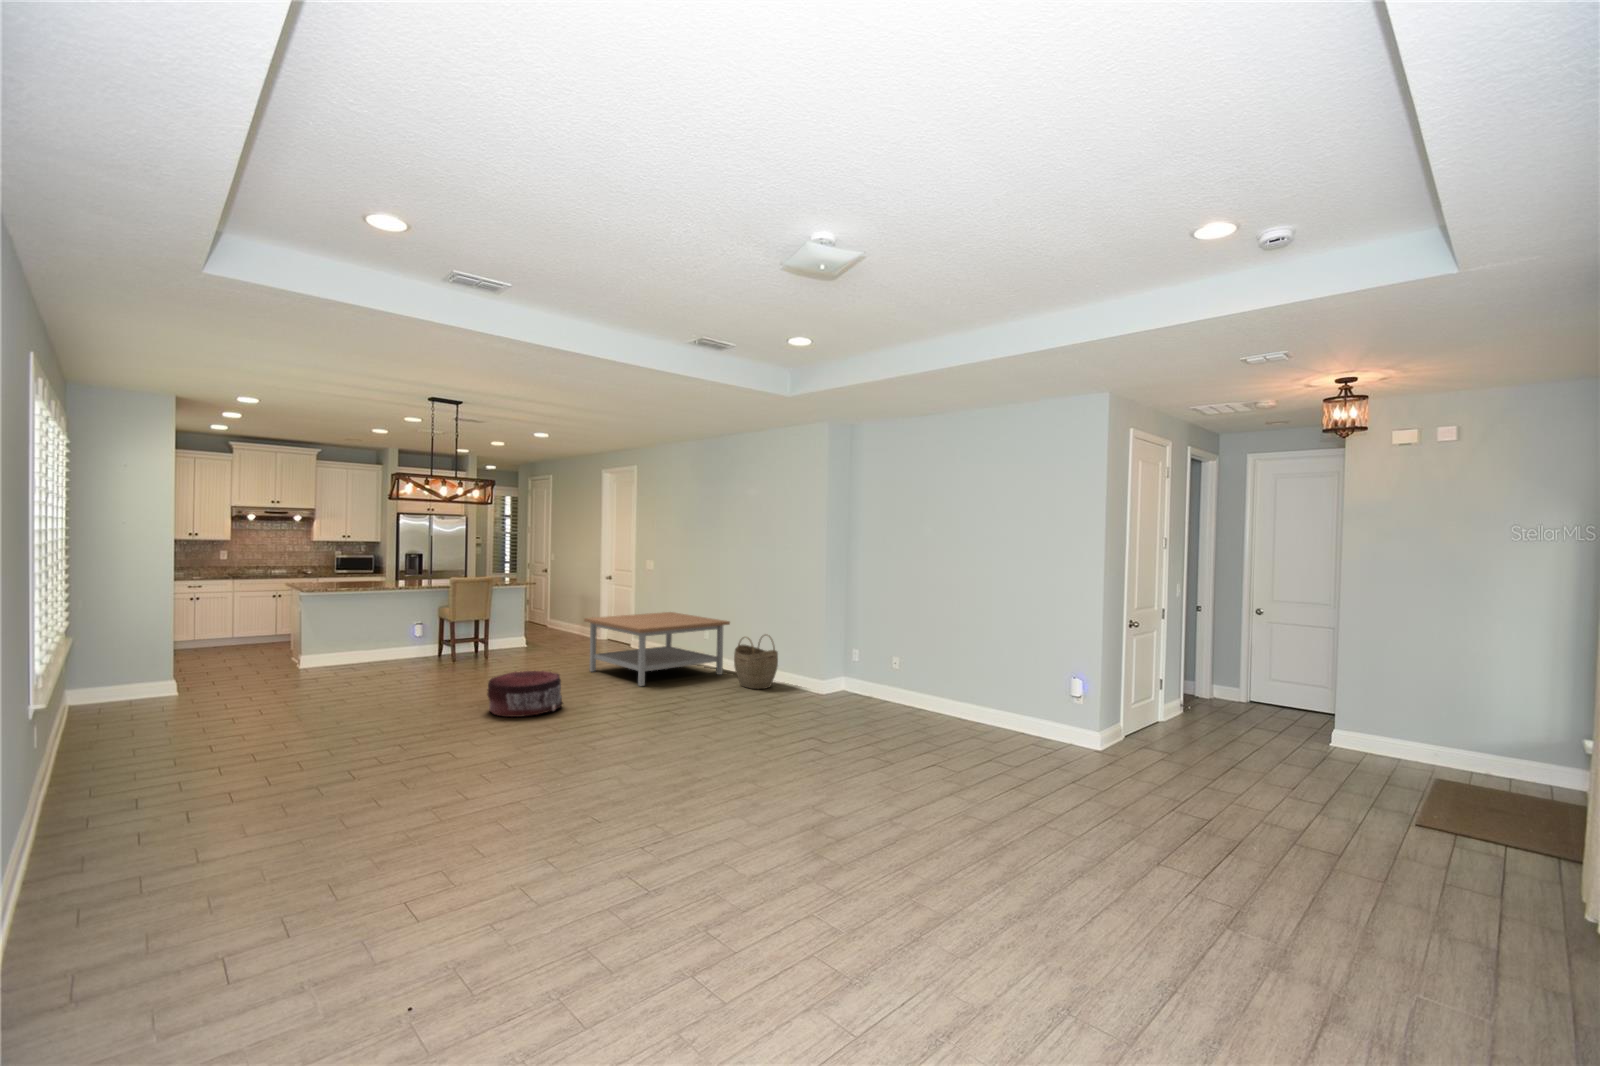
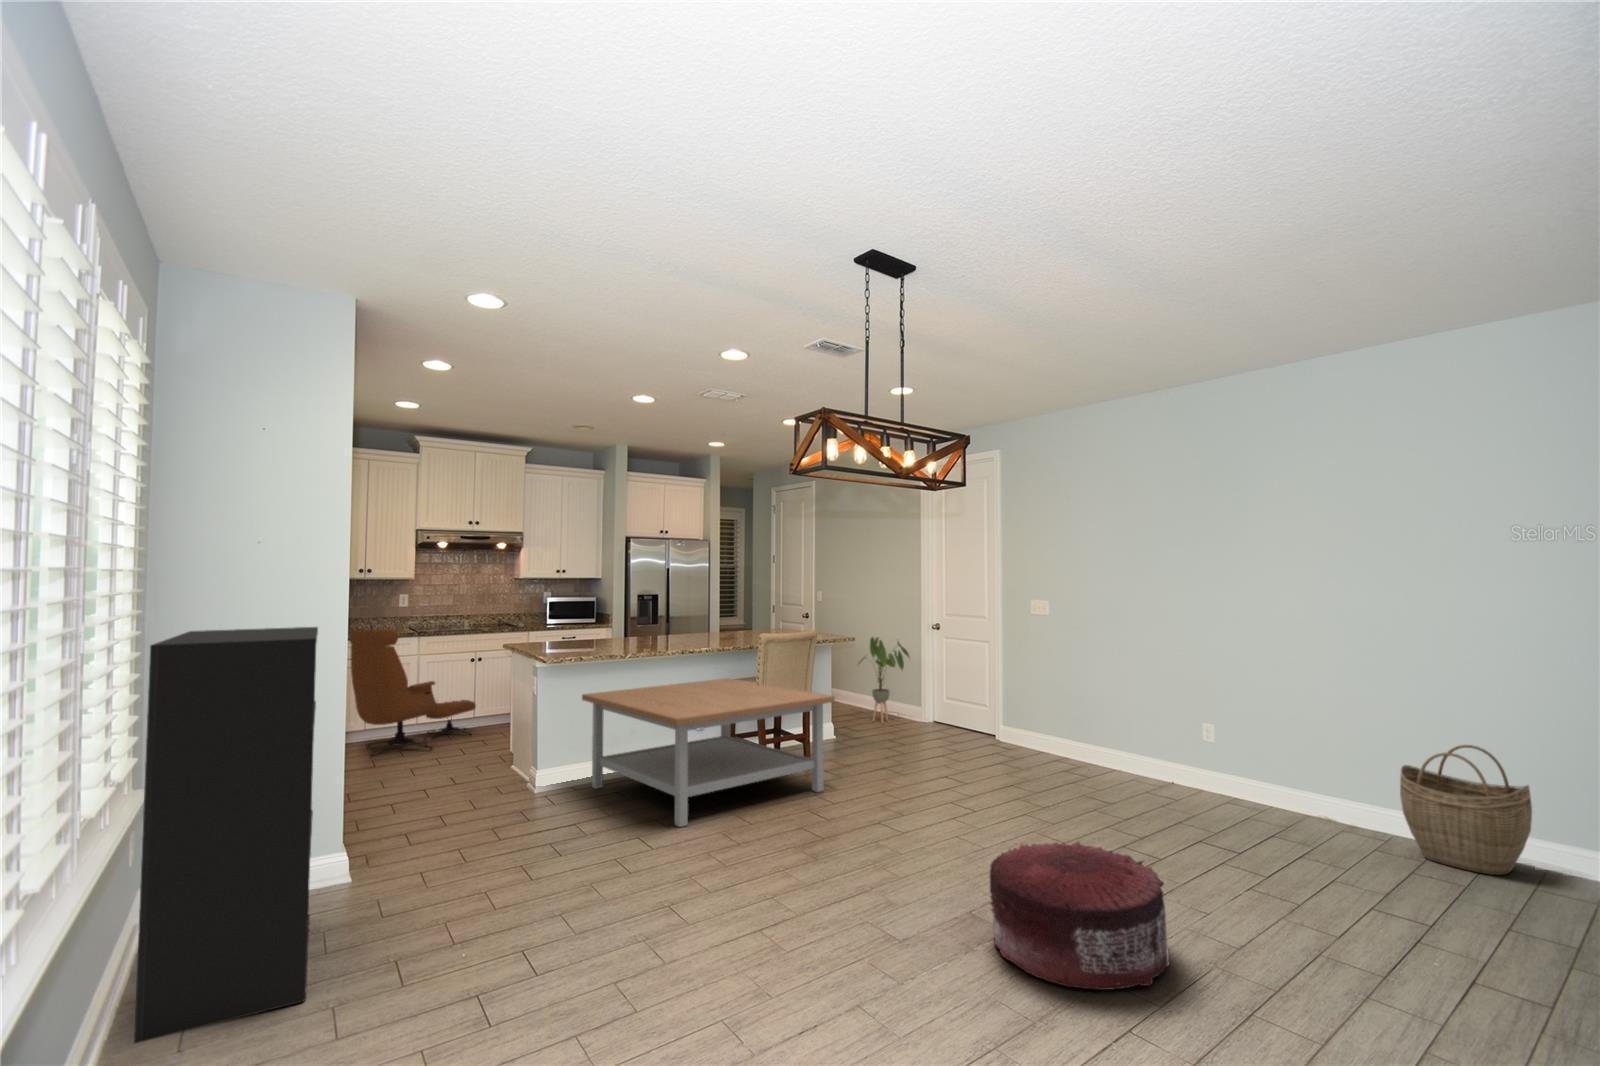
bookshelf: none [94,572,171,735] -> present [134,627,318,1043]
lounge chair: none [179,575,276,656] -> present [350,630,476,757]
house plant: none [549,584,584,639] -> present [860,637,909,722]
coffee table: present [584,612,730,686] -> present [582,678,835,827]

